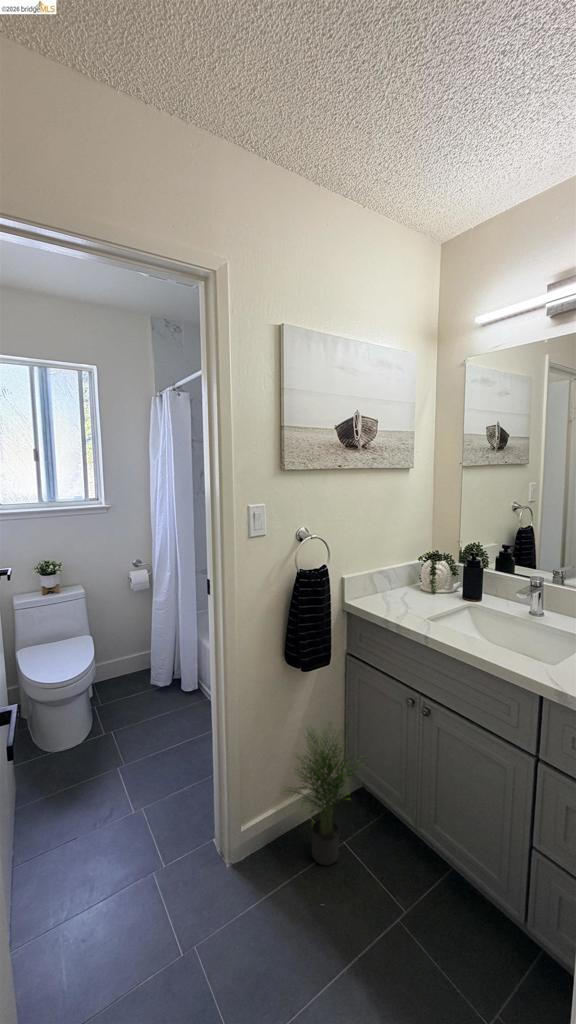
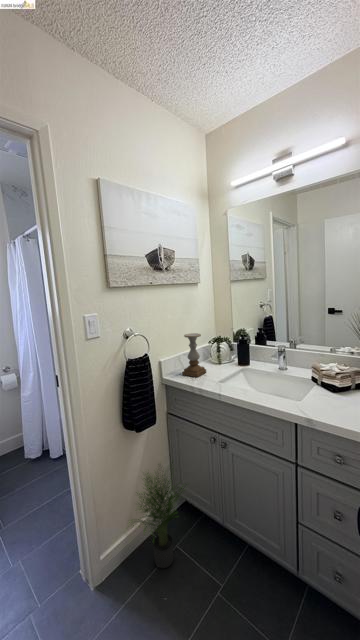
candle holder: none [374,542,411,608] -> present [182,333,206,377]

